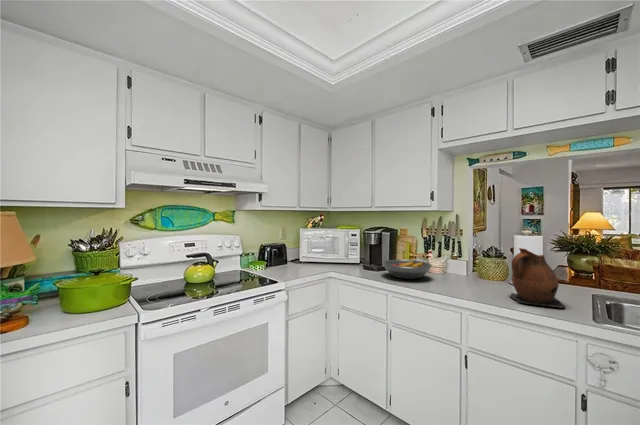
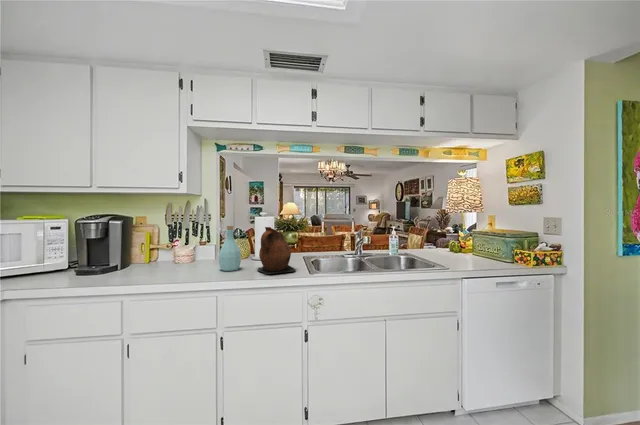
bottle: none [466,243,491,290] -> present [219,226,241,271]
fruit bowl: present [383,260,431,279] -> none [112,252,181,276]

